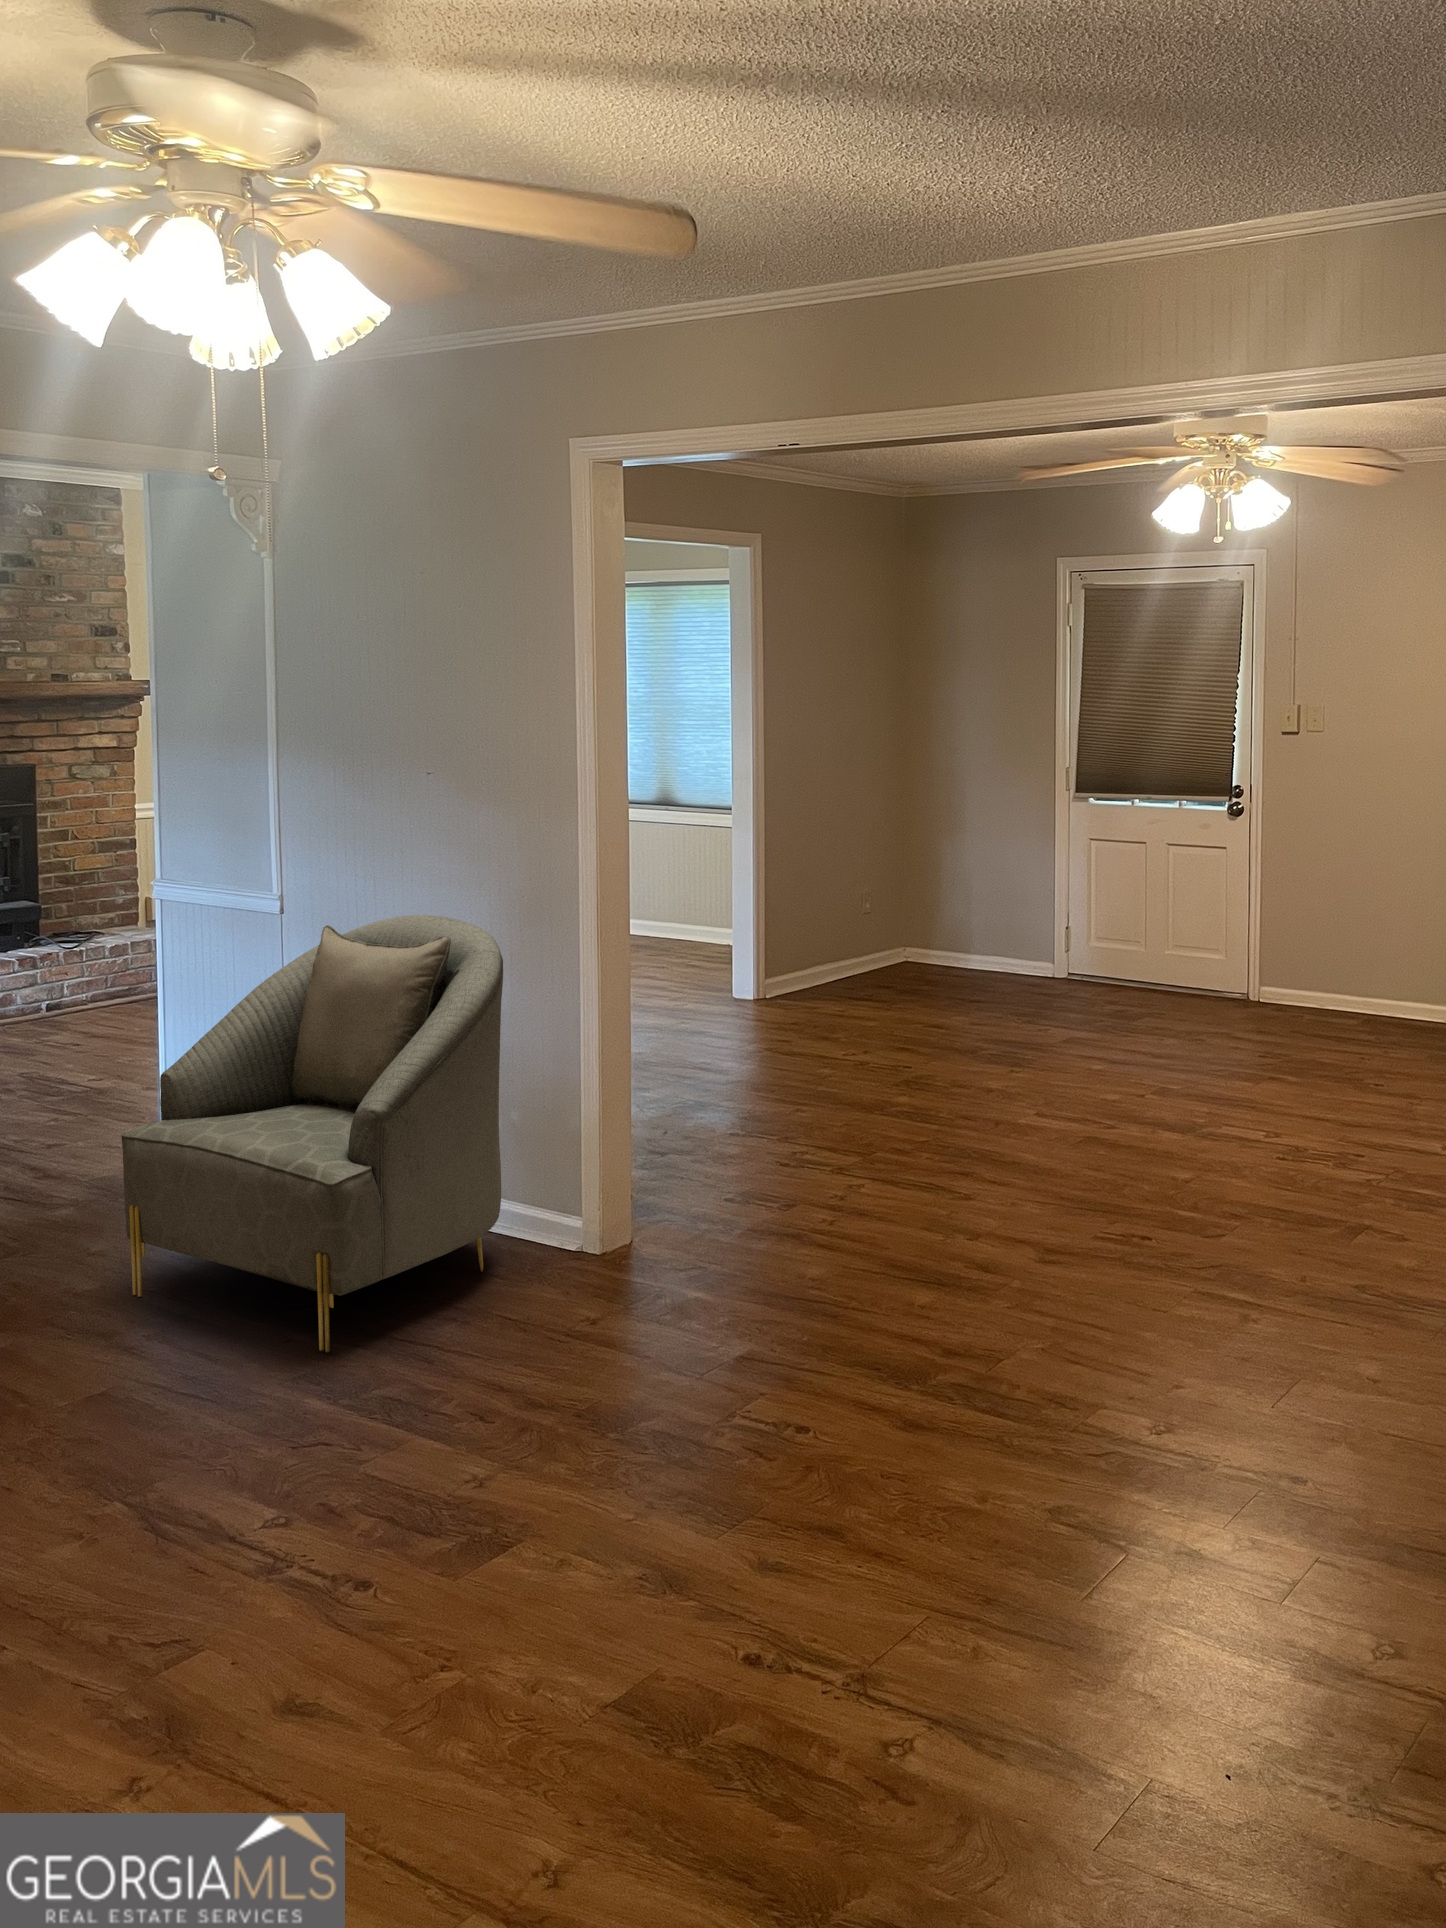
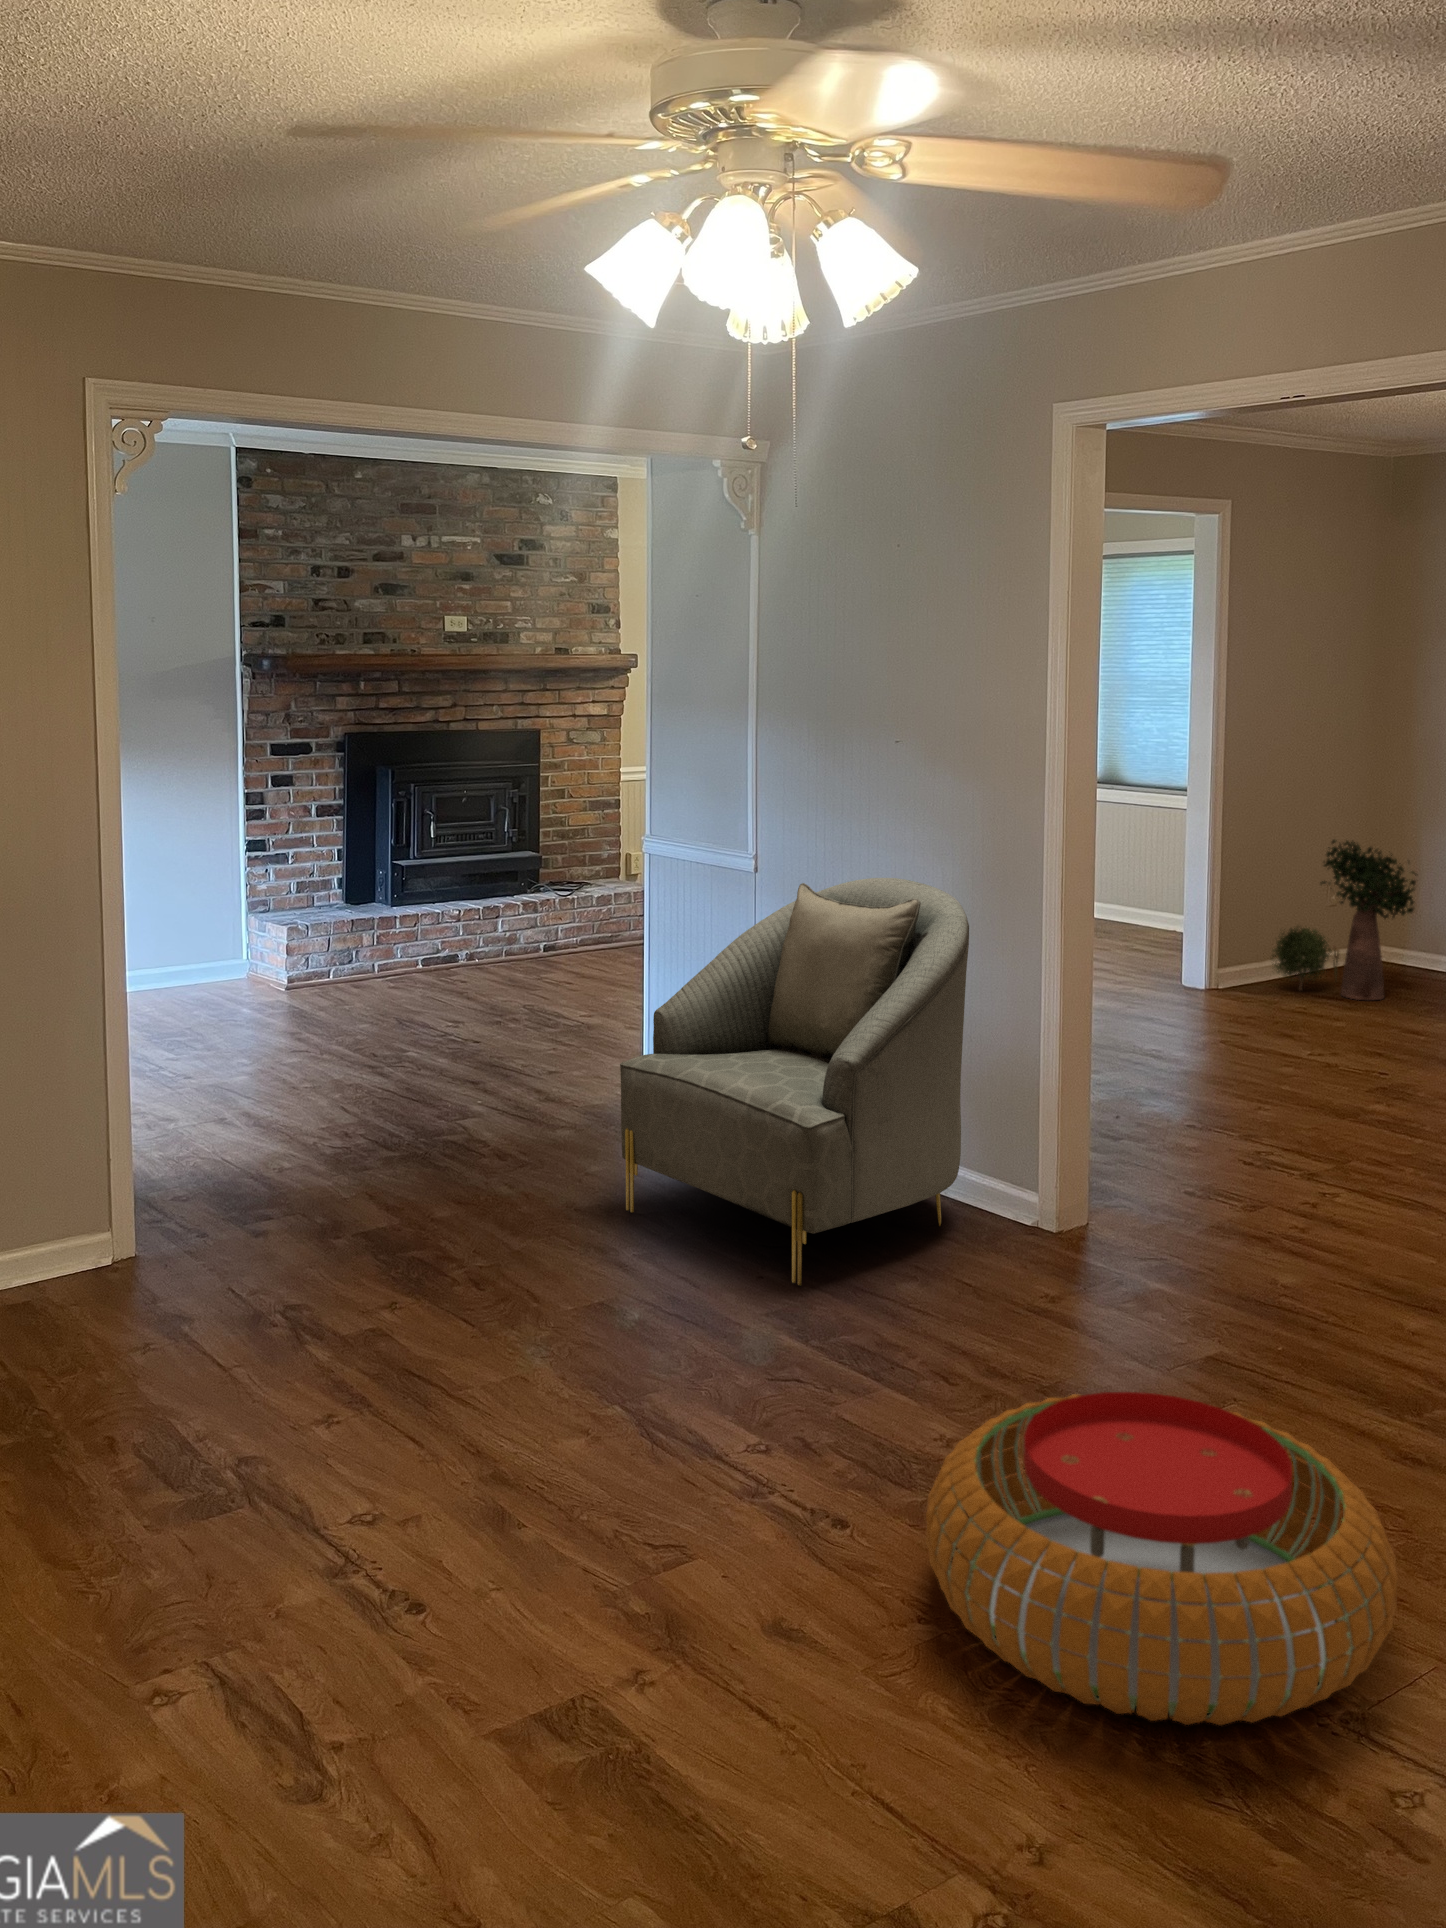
potted plant: none [820,852,951,1006] -> present [1273,840,1416,1000]
pouf: none [445,1412,894,1733] -> present [926,1392,1398,1725]

